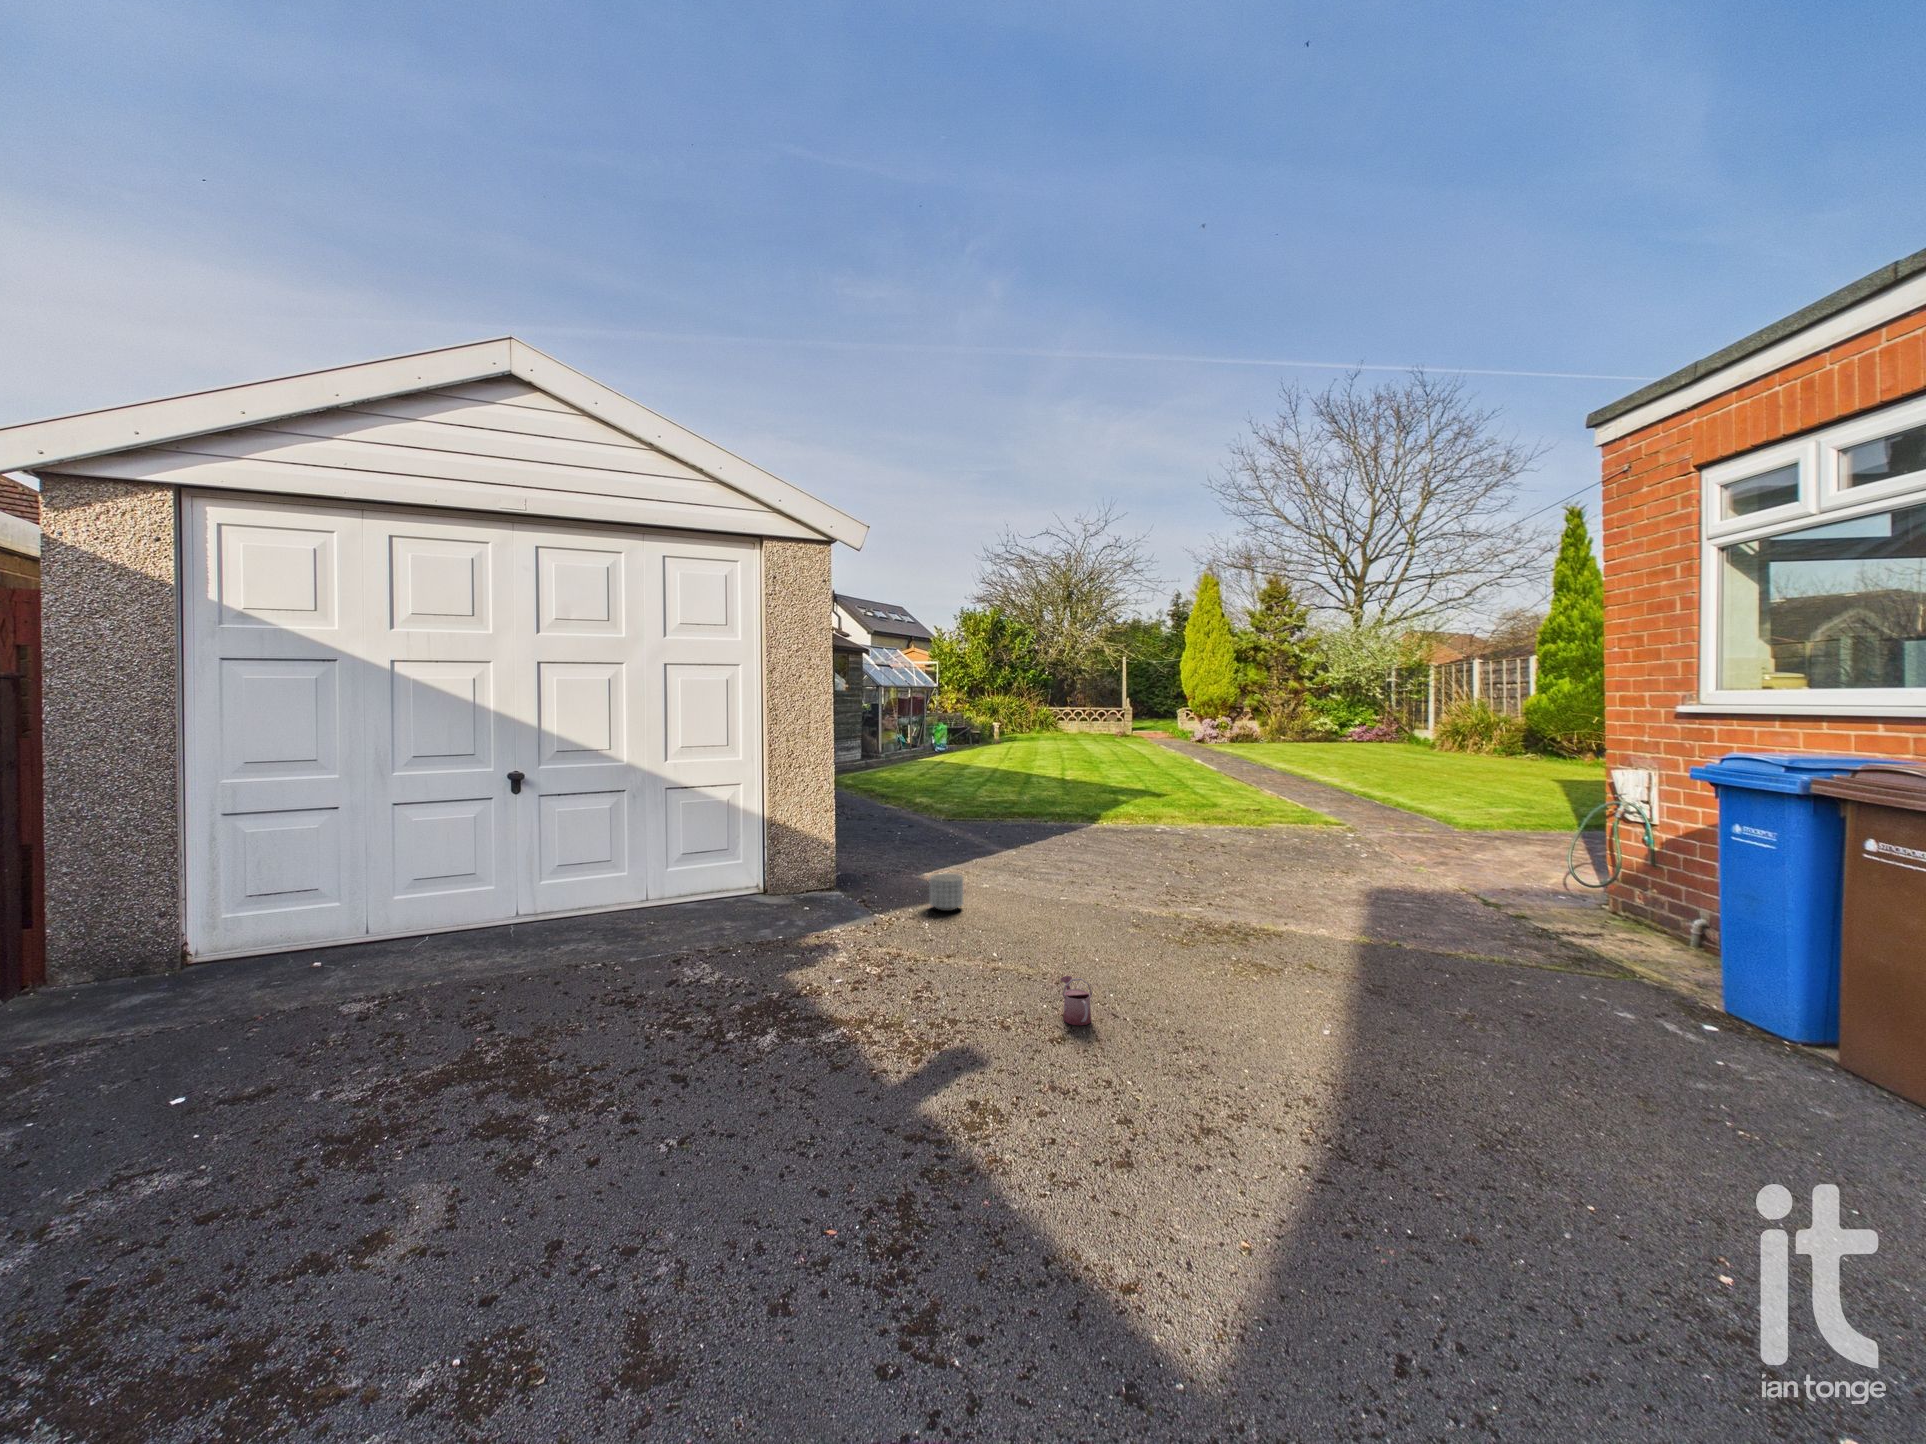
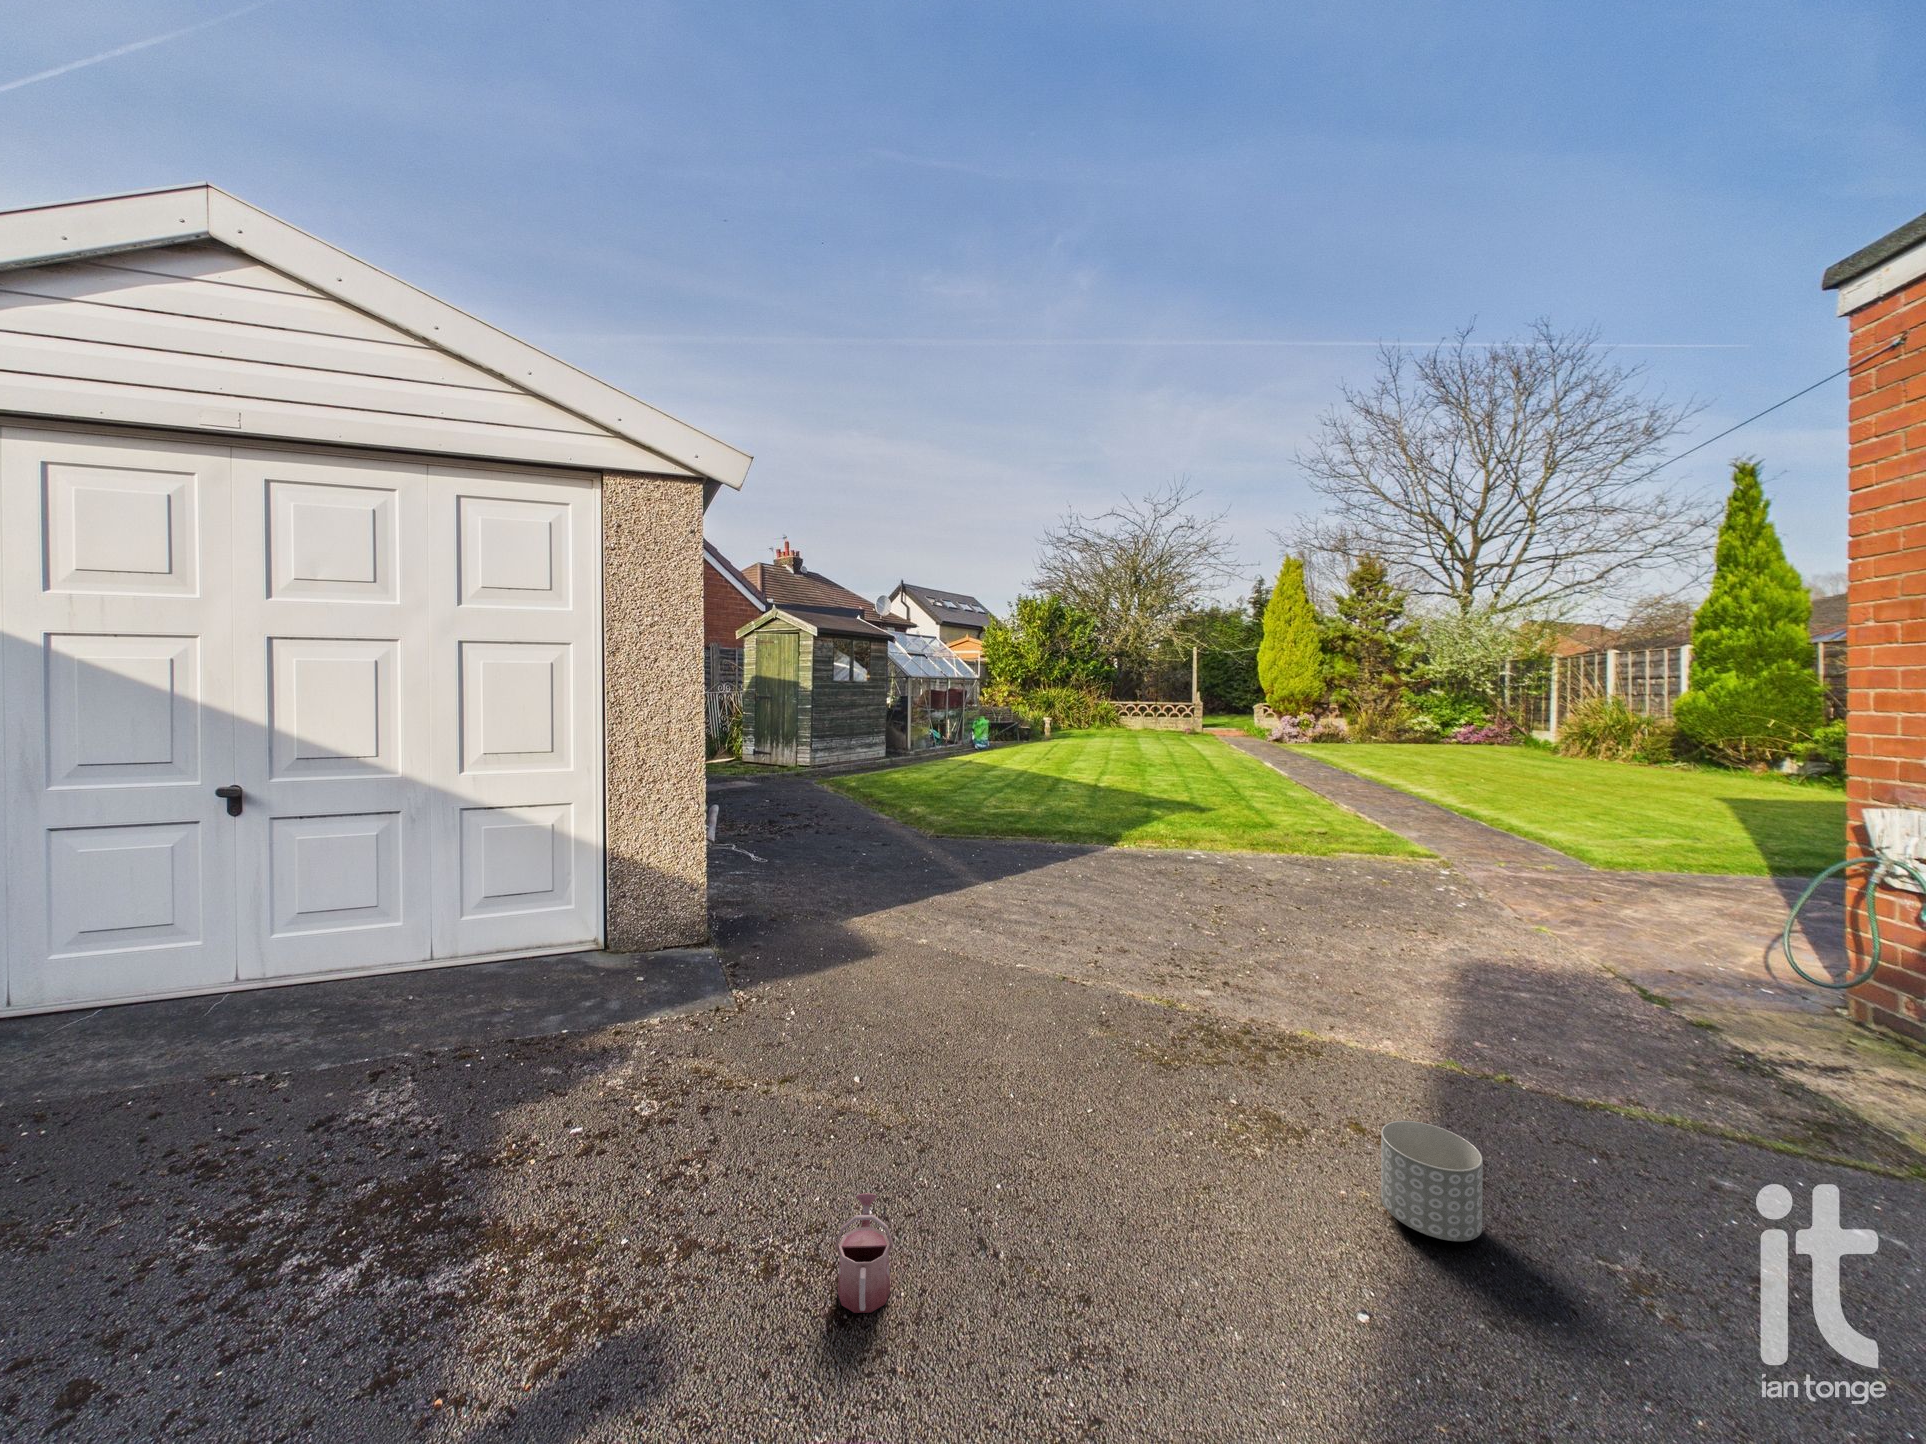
planter: present [930,873,963,911] -> present [1381,1121,1483,1241]

